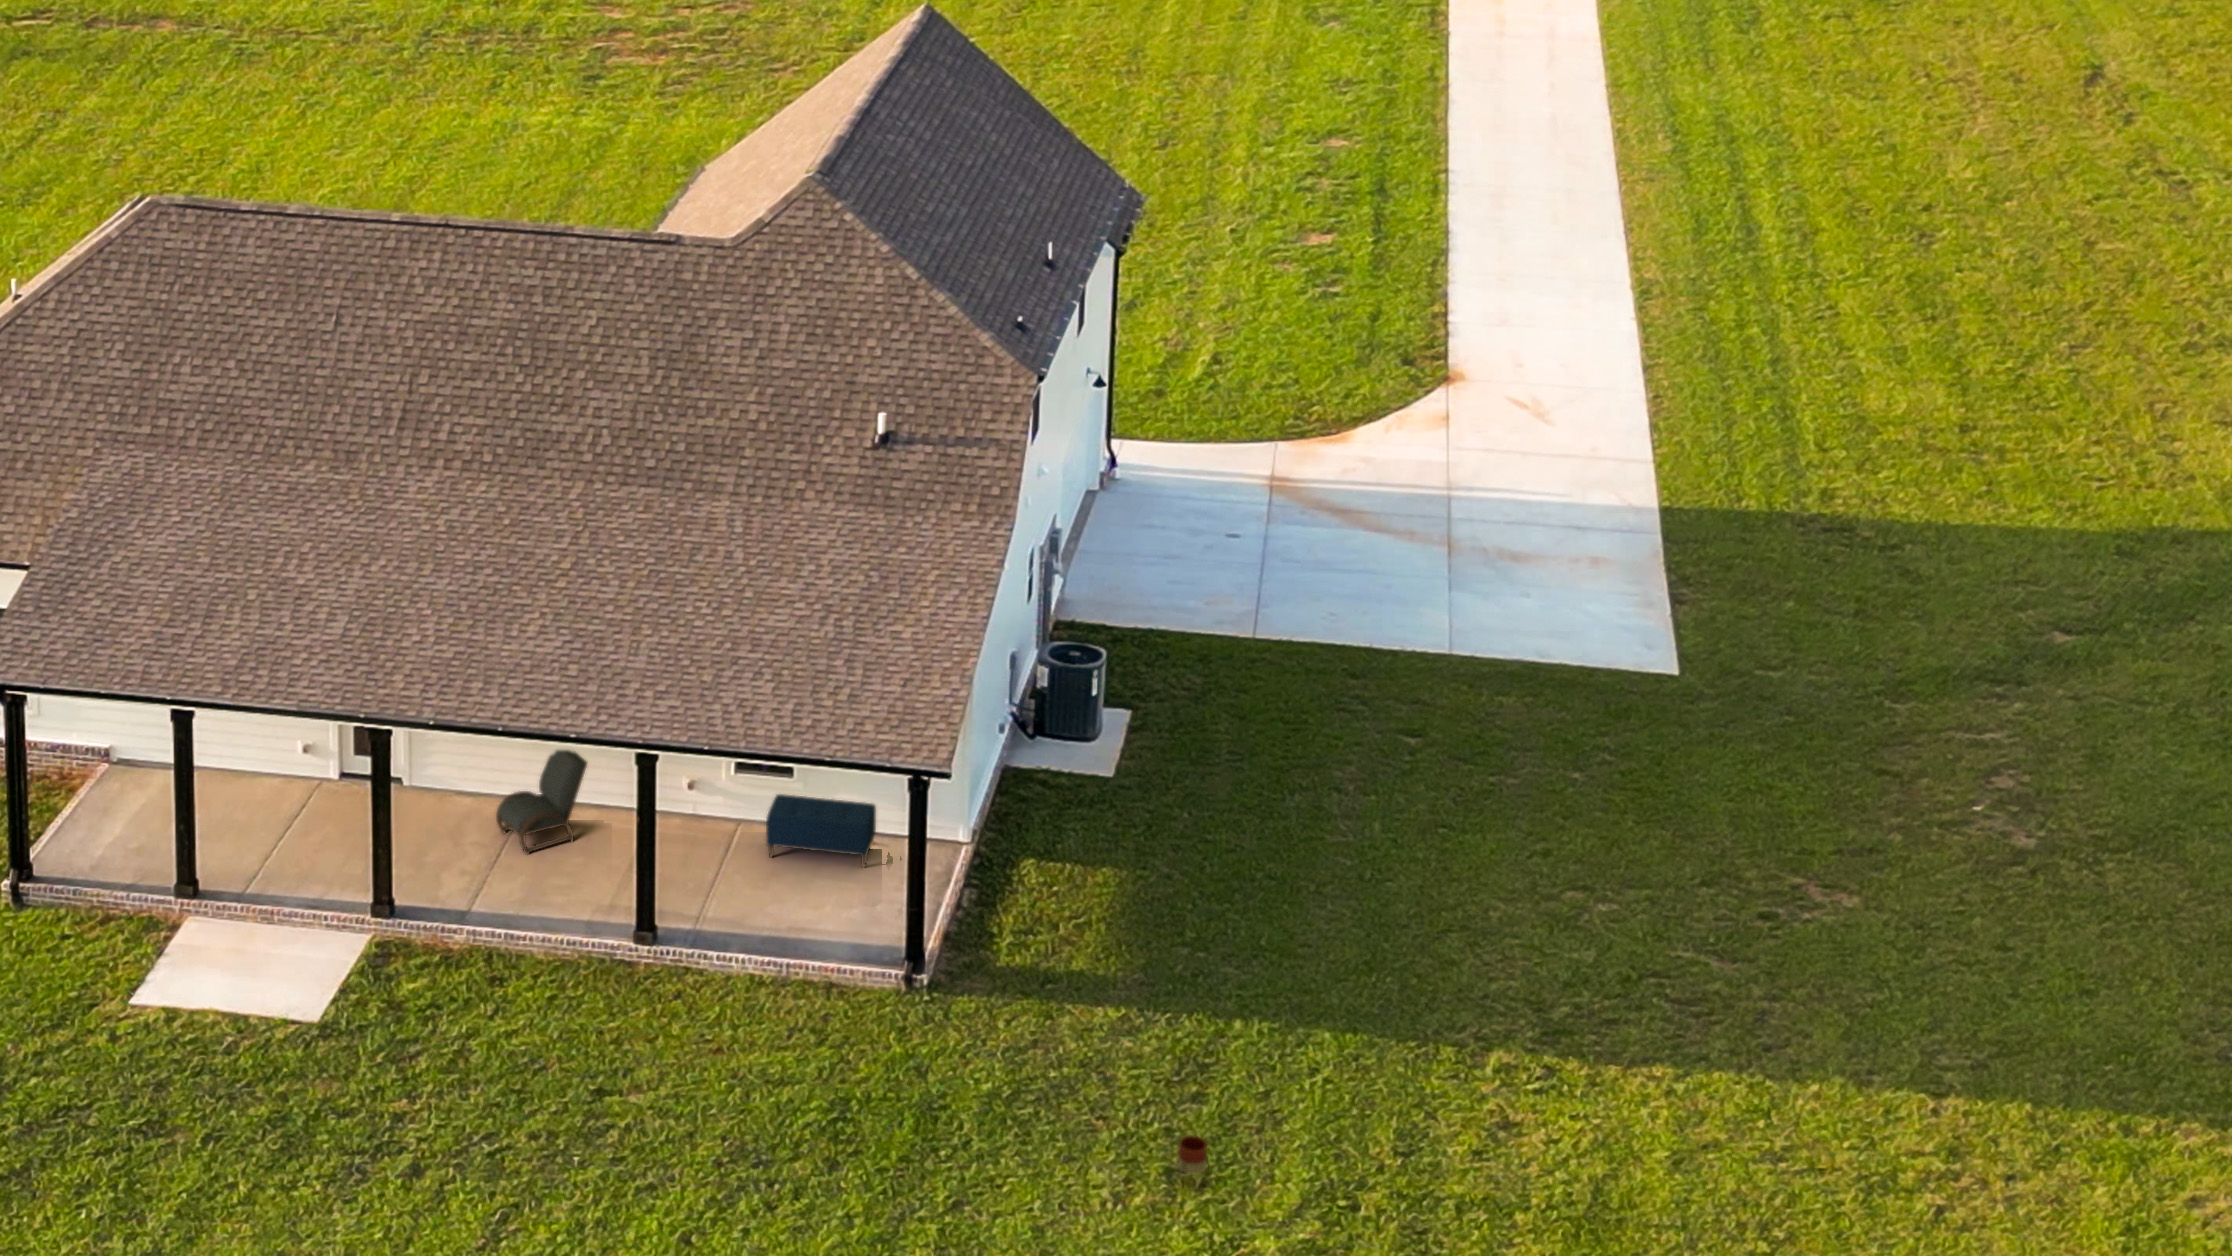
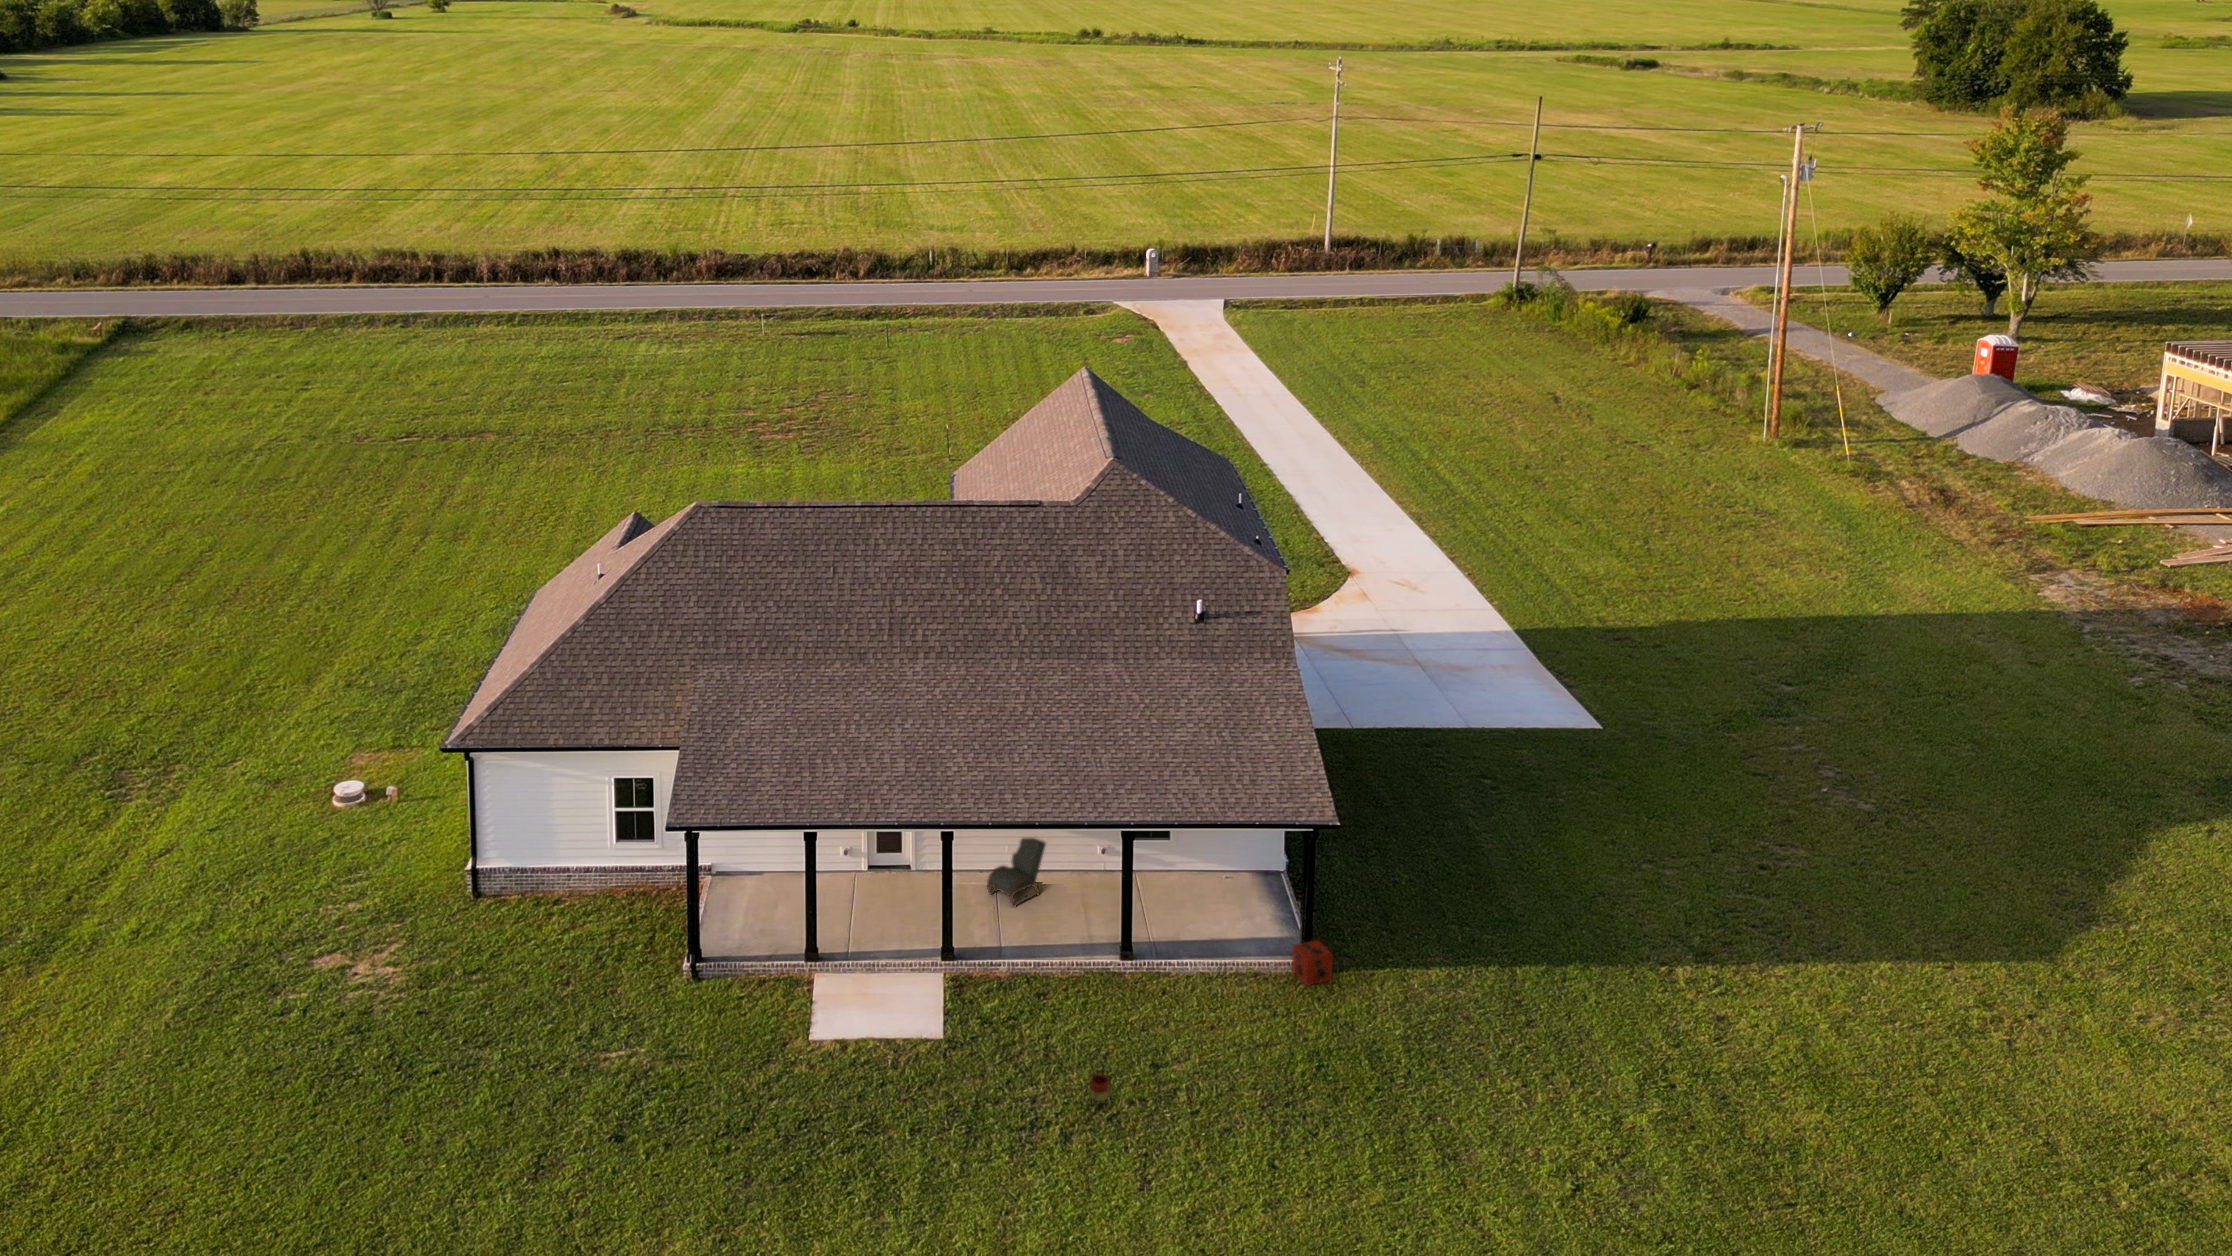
bench: present [766,794,876,868] -> none [1163,851,1232,893]
storage box: none [888,949,941,1015] -> present [1292,940,1333,985]
planter: present [1177,1135,1208,1182] -> present [1090,1074,1110,1101]

